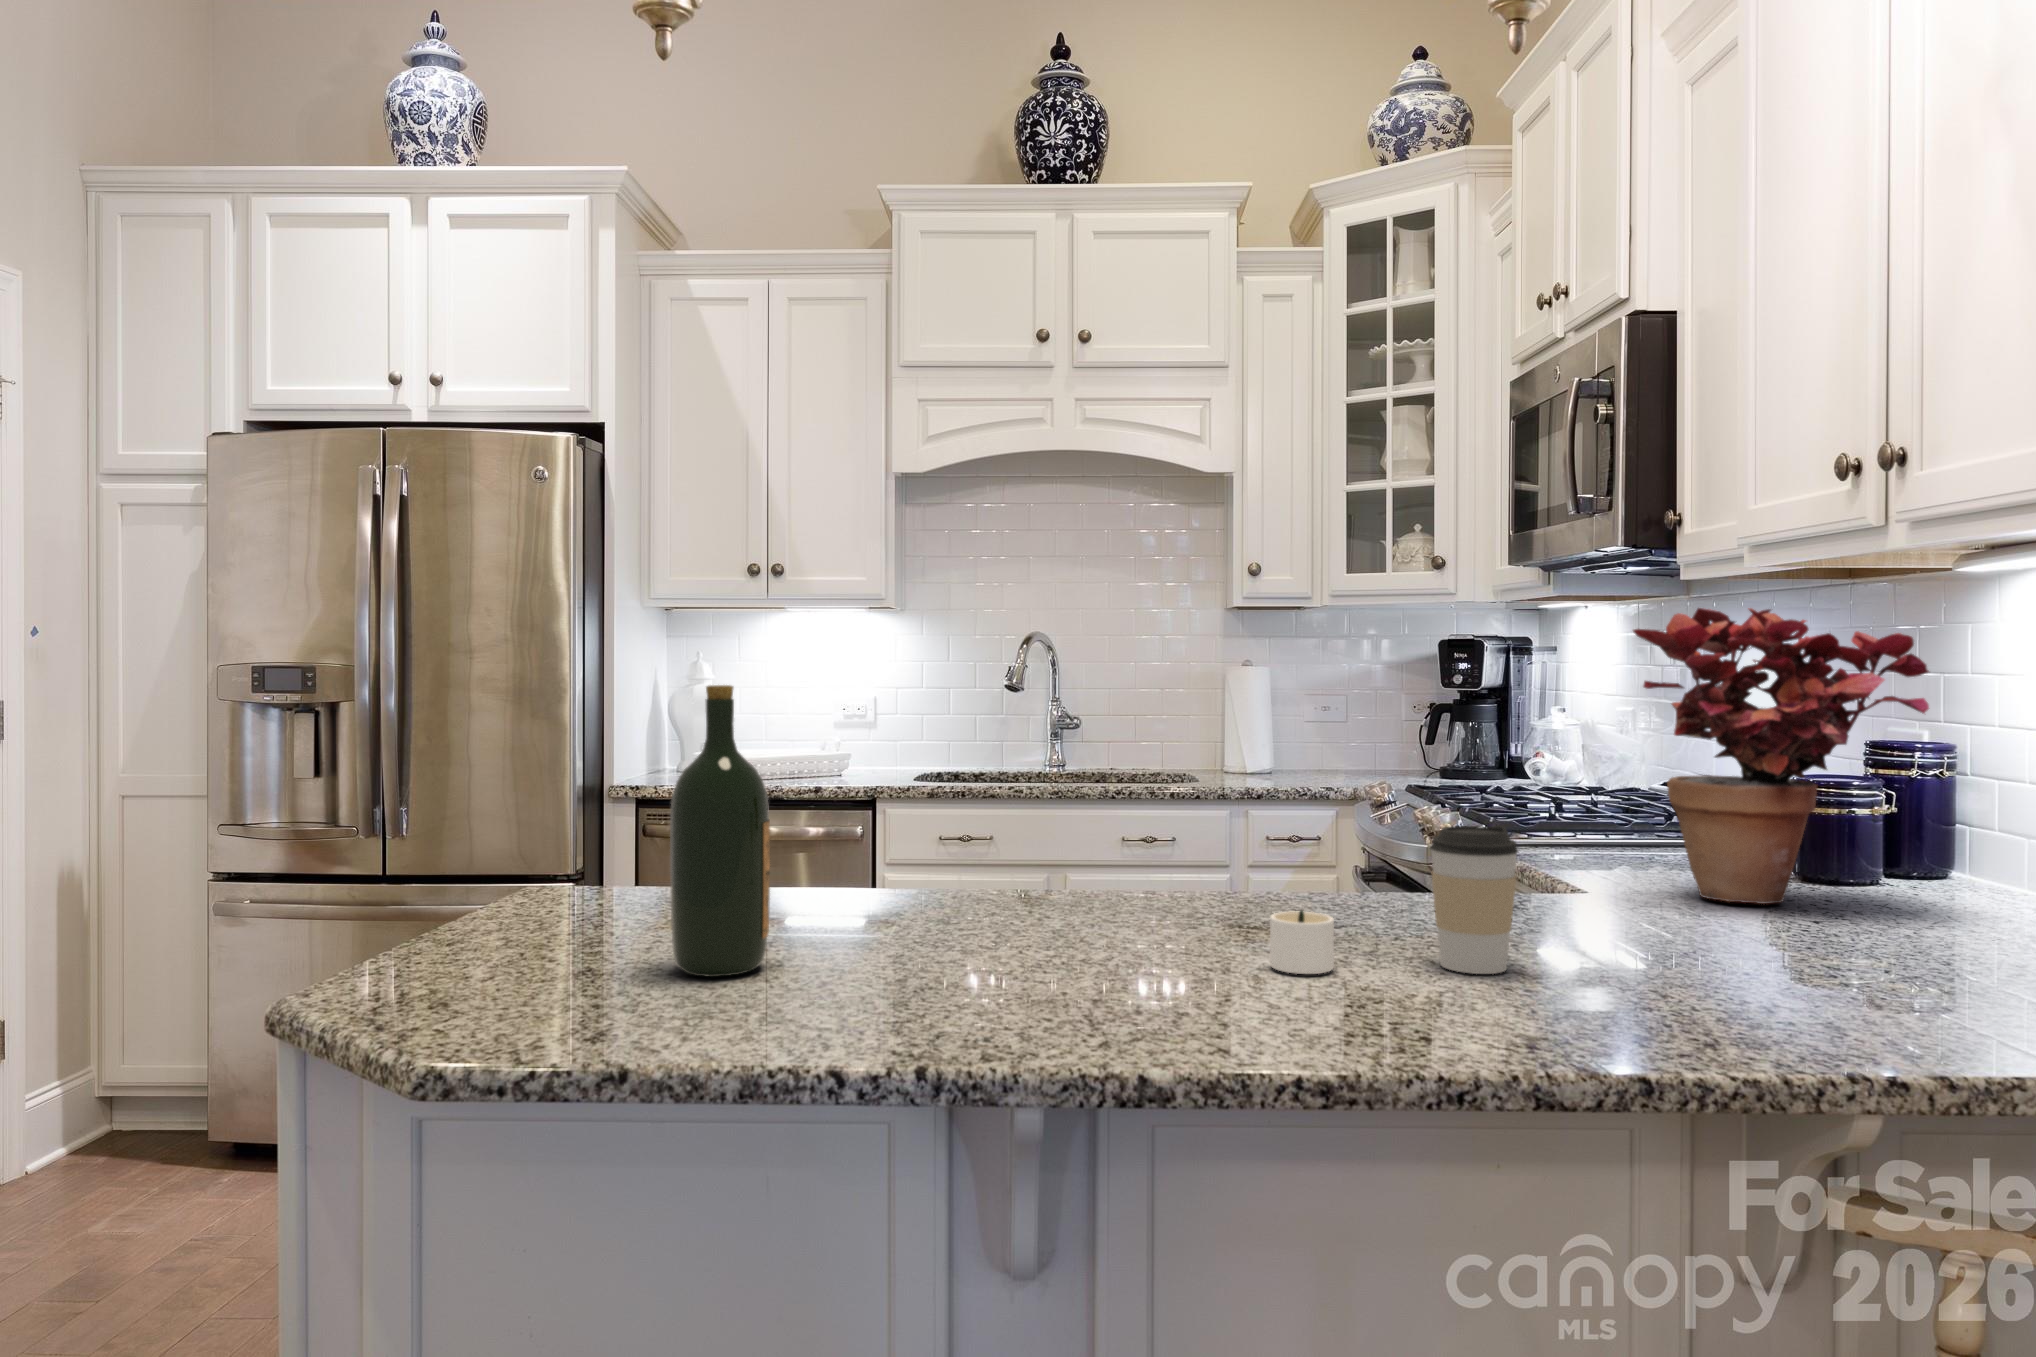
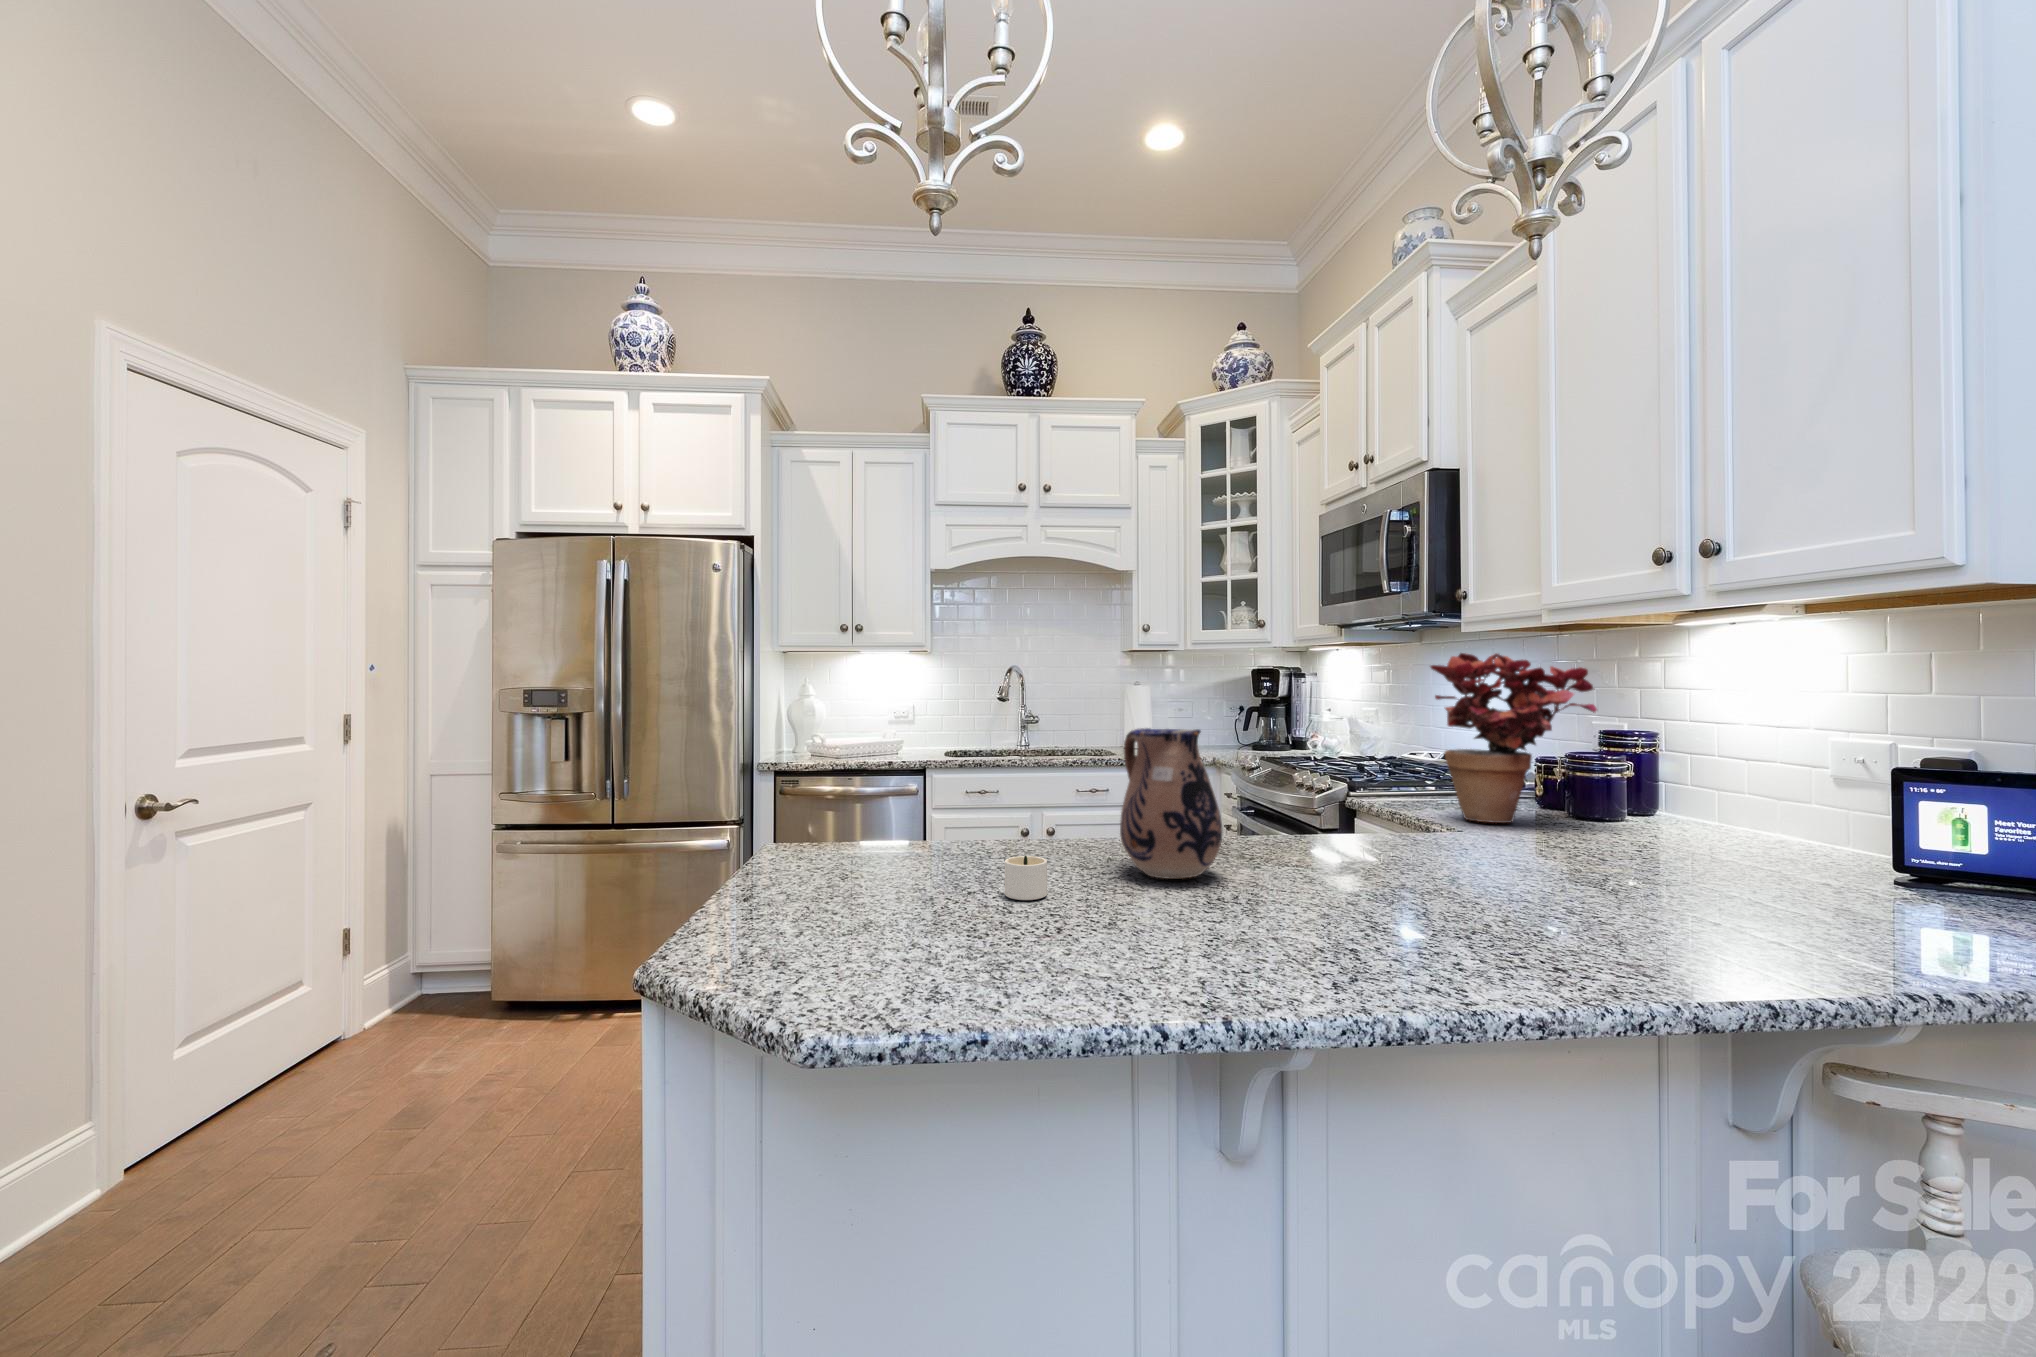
wine bottle: present [670,685,770,977] -> none [903,702,963,883]
ceramic pitcher: none [1025,732,1194,982] -> present [1120,728,1223,879]
coffee cup: present [1430,825,1518,974] -> none [1348,781,1402,868]
candle: present [1270,910,1334,974] -> present [1005,856,1047,900]

